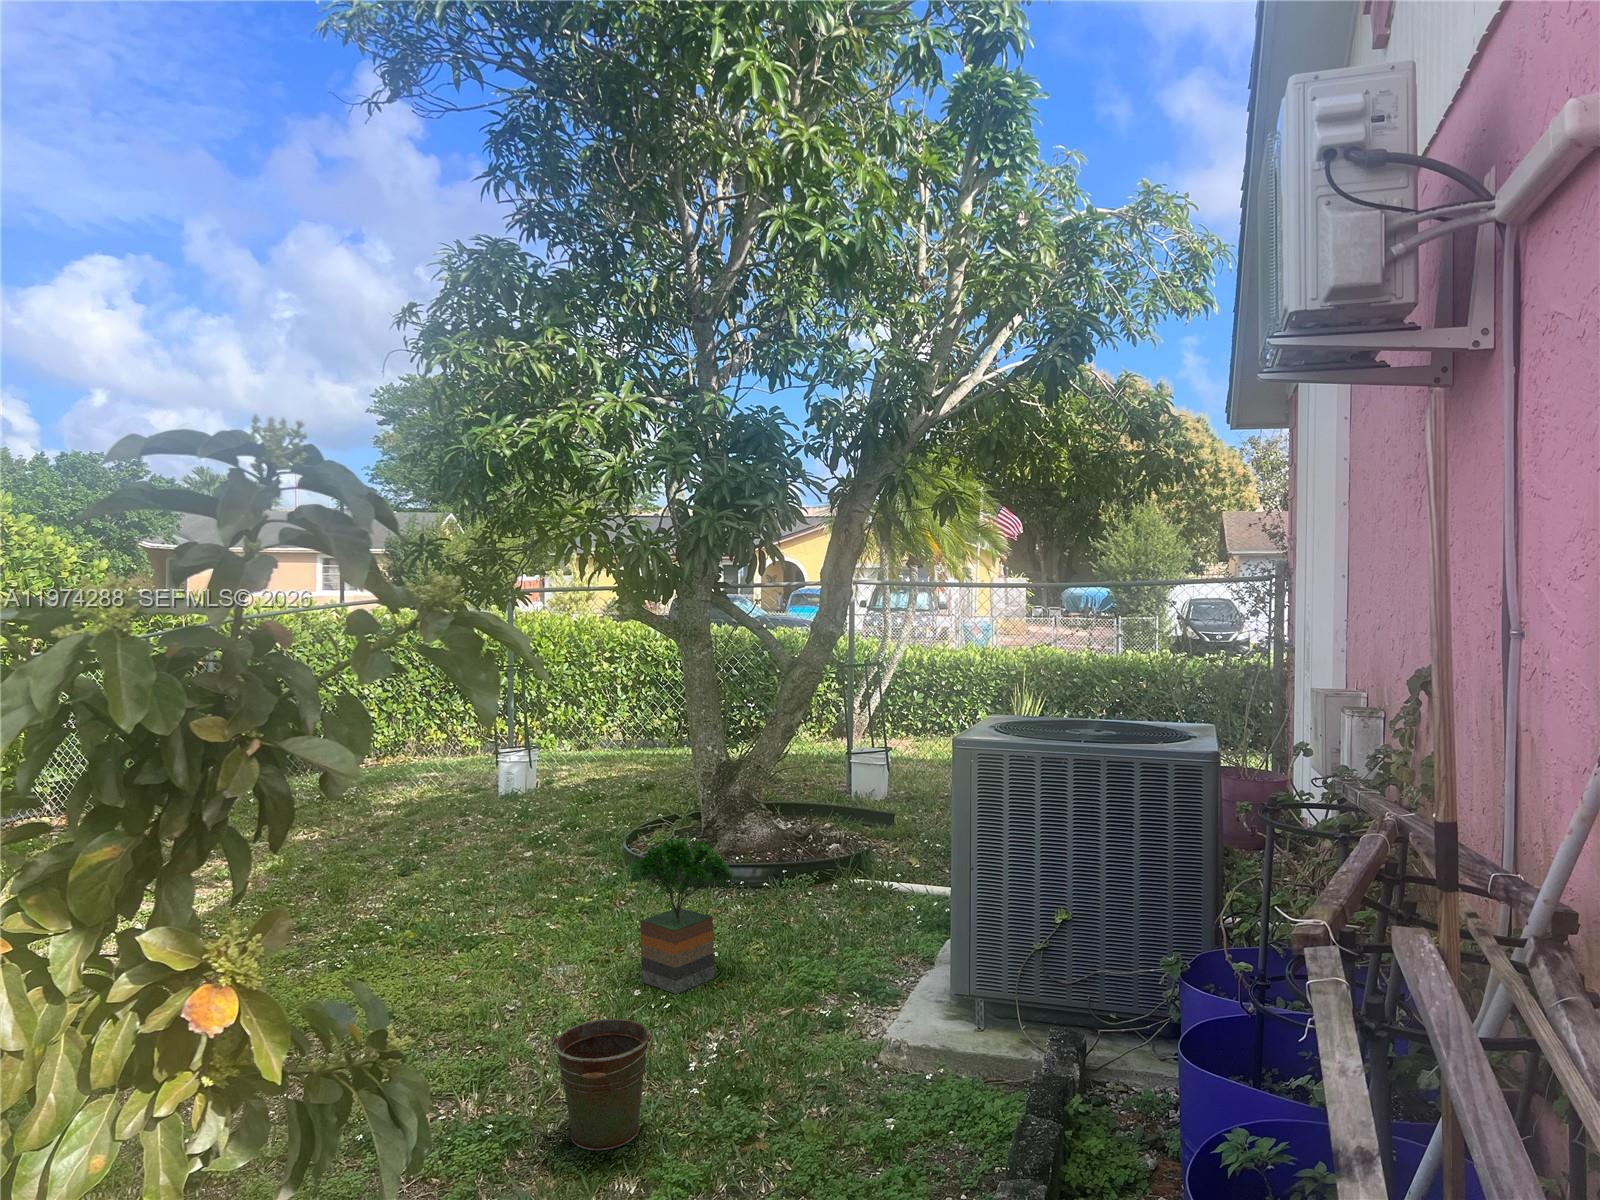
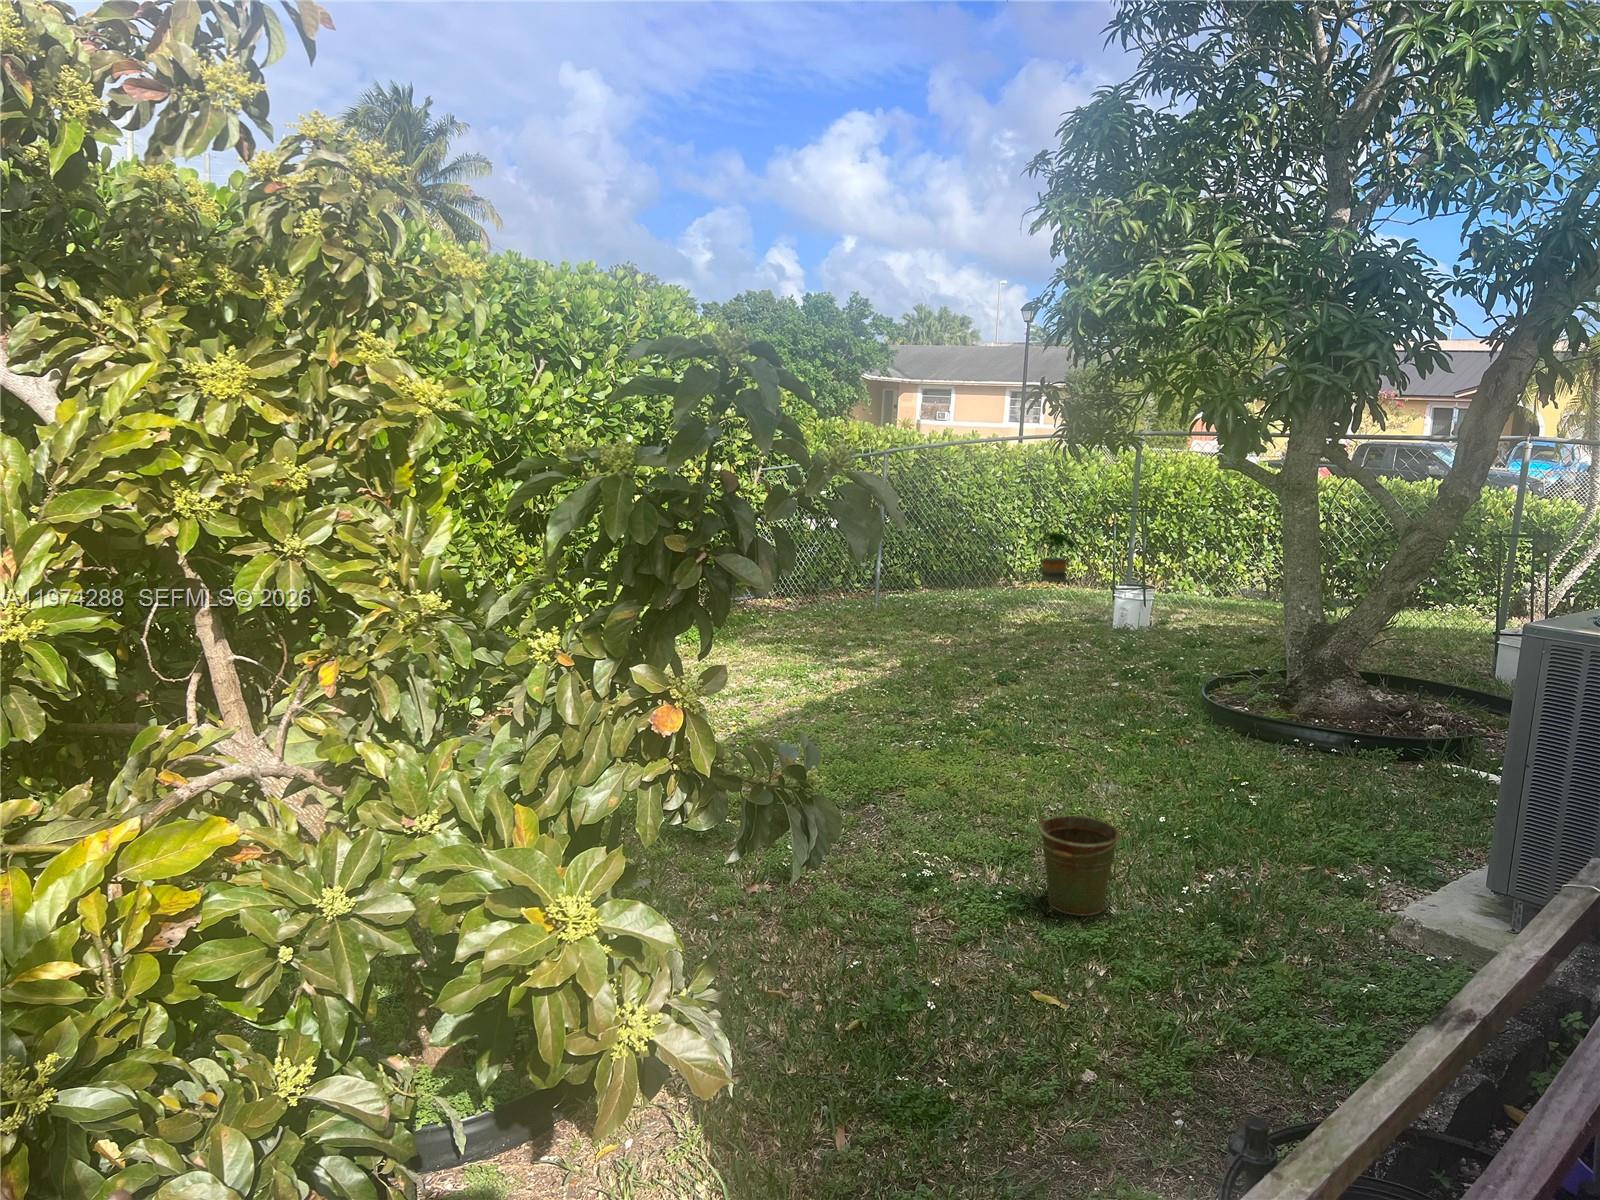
potted tree: present [627,838,735,994] -> present [1040,533,1074,582]

